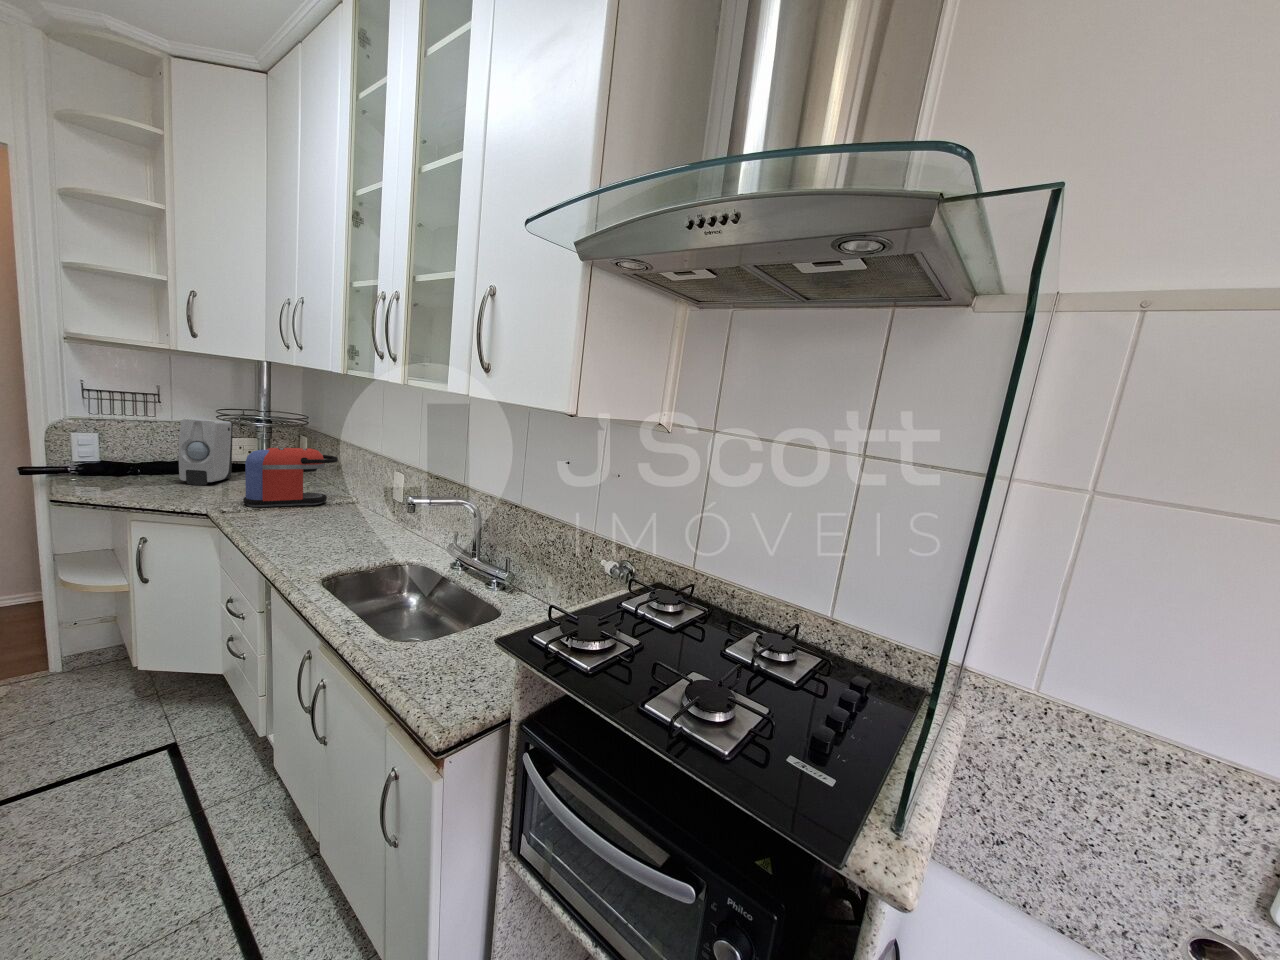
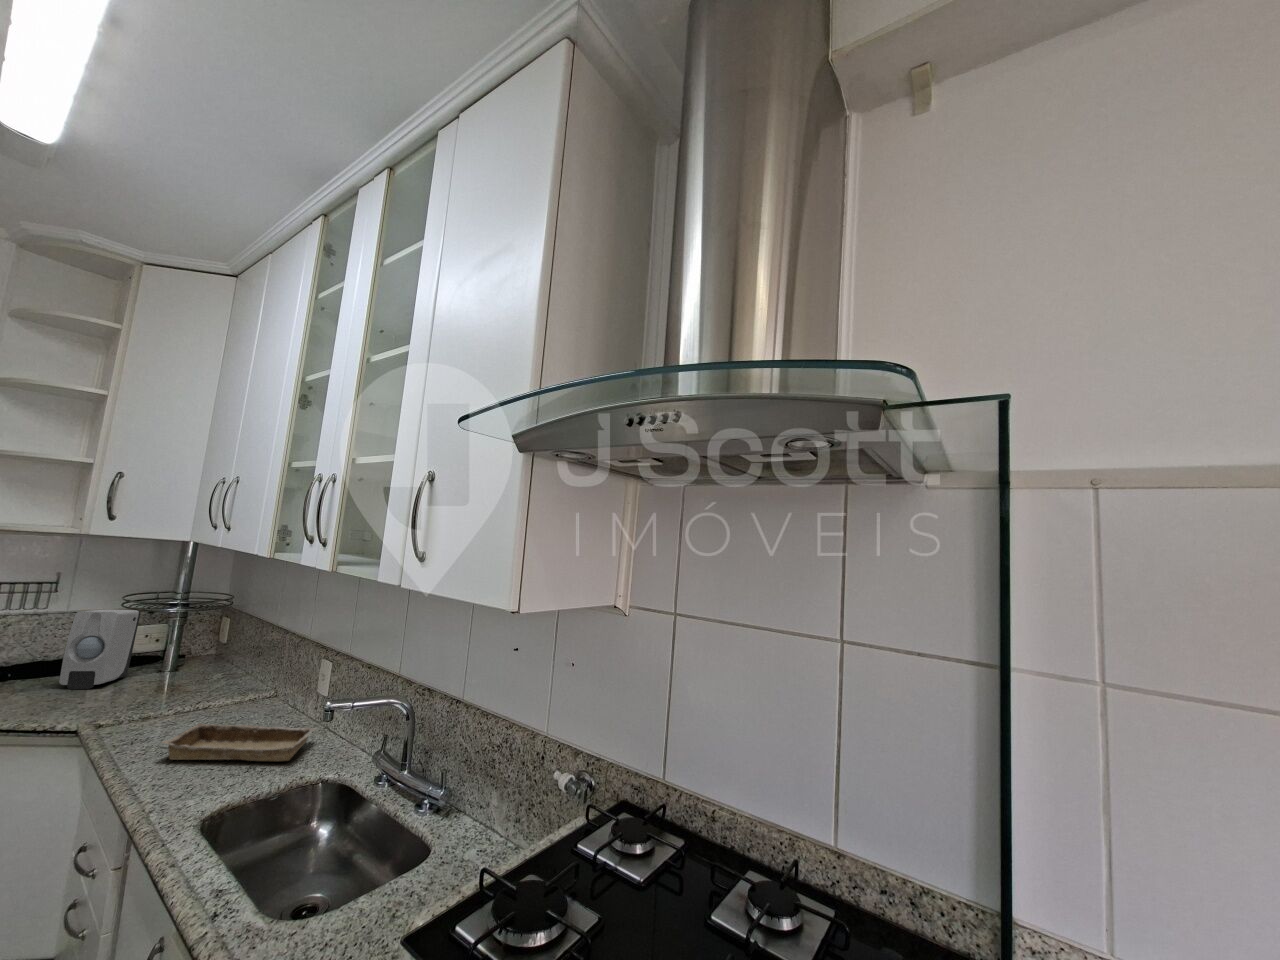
coffee maker: present [243,448,338,507] -> none [131,639,257,715]
tray: none [276,514,399,546] -> present [162,724,316,761]

